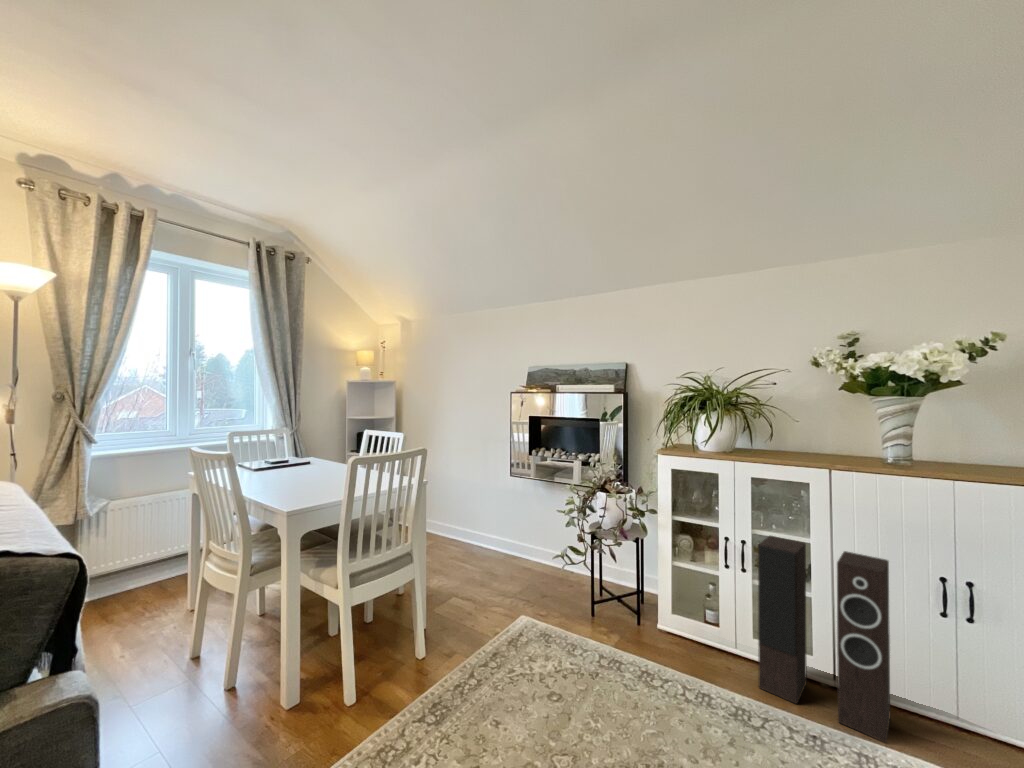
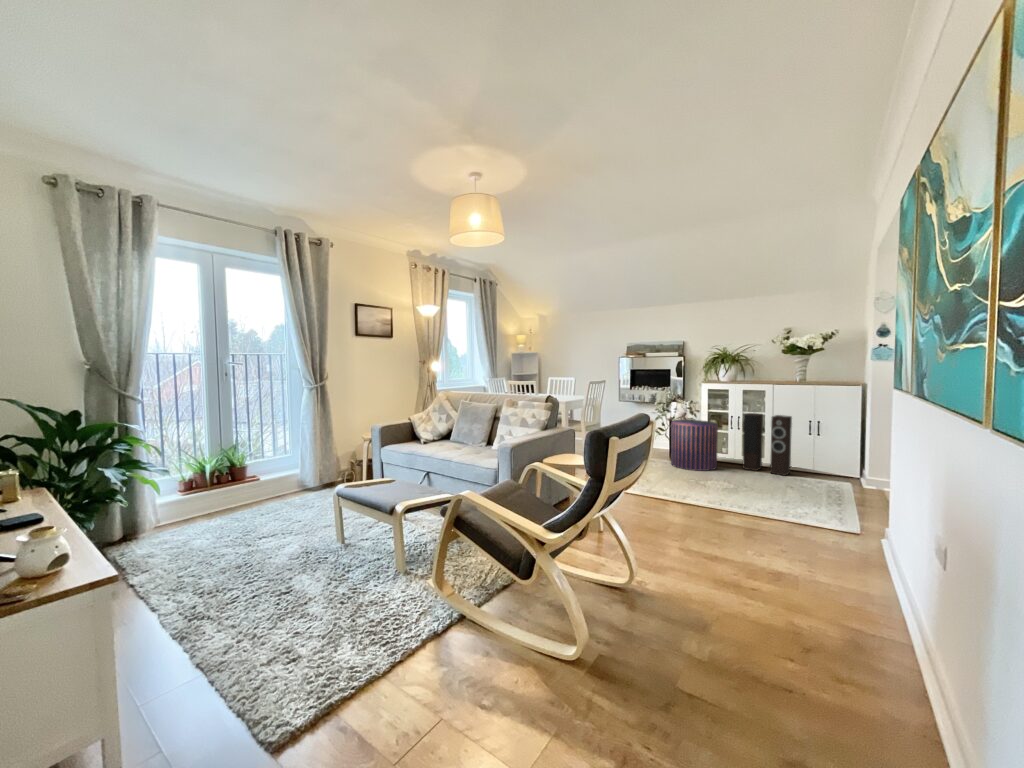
pouf: none [583,540,694,702] -> present [671,420,718,471]

